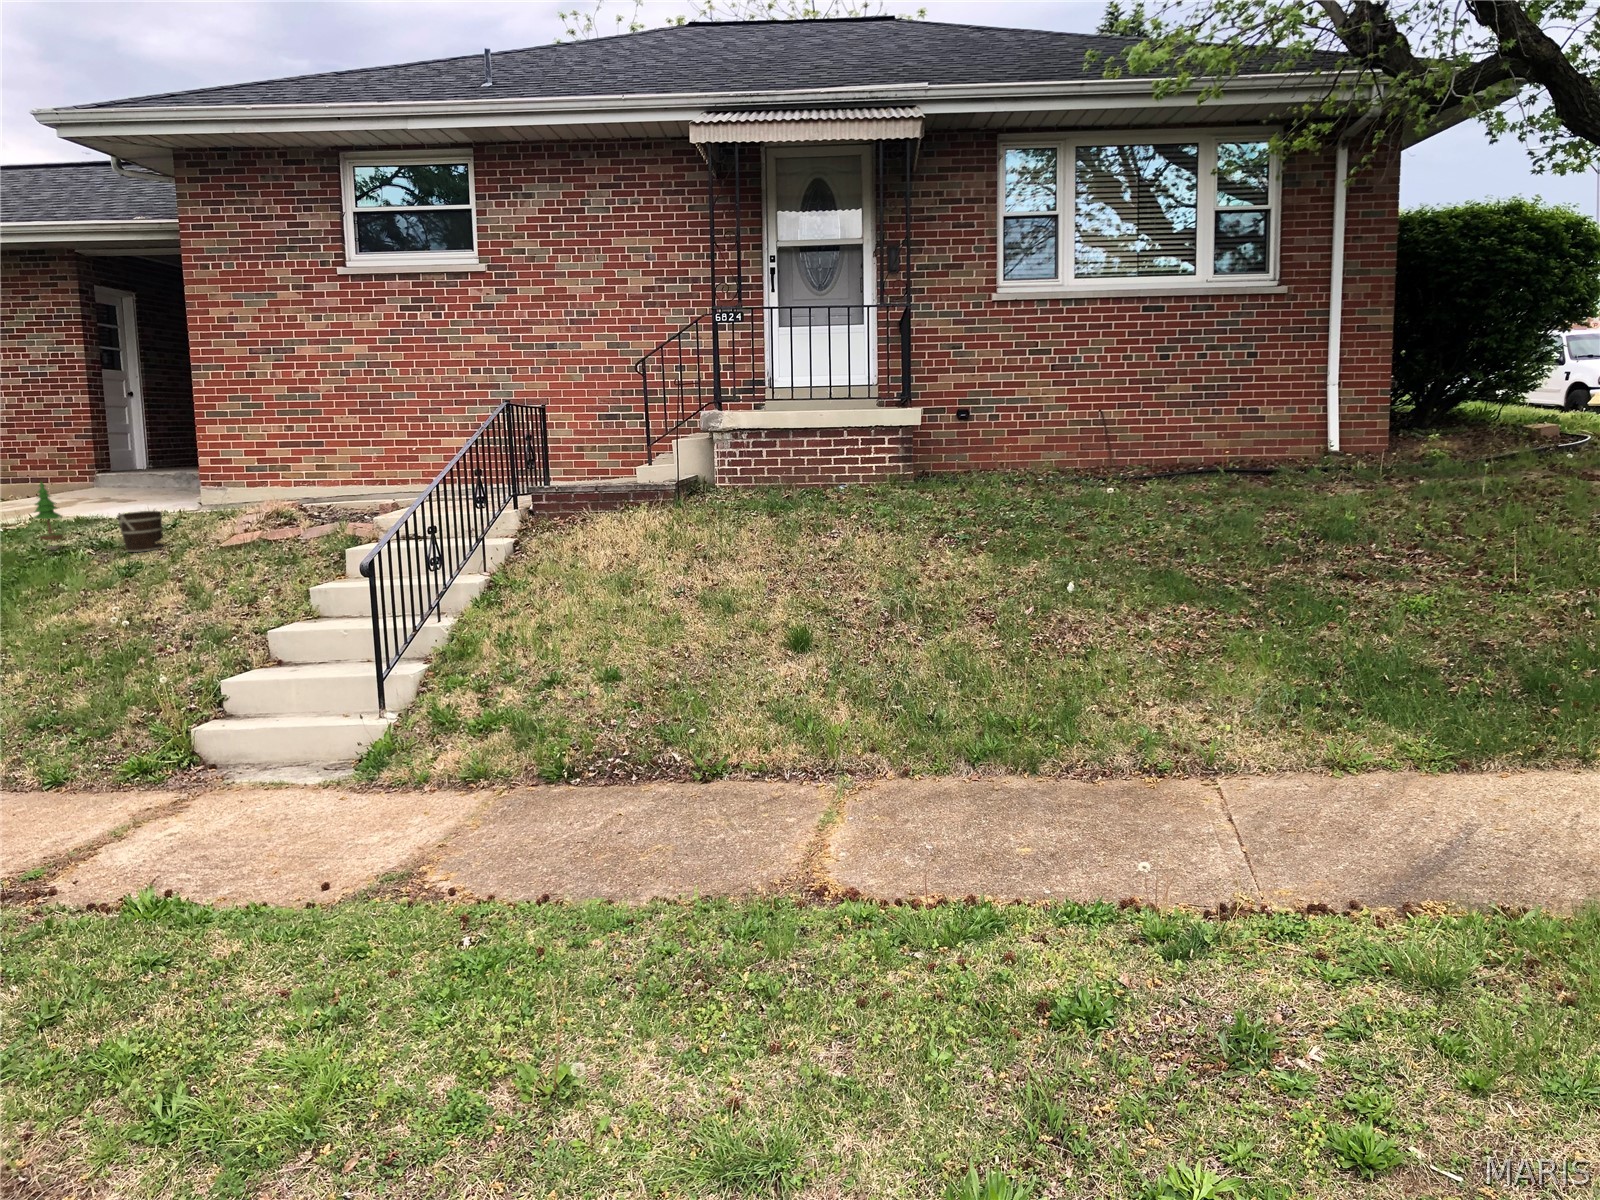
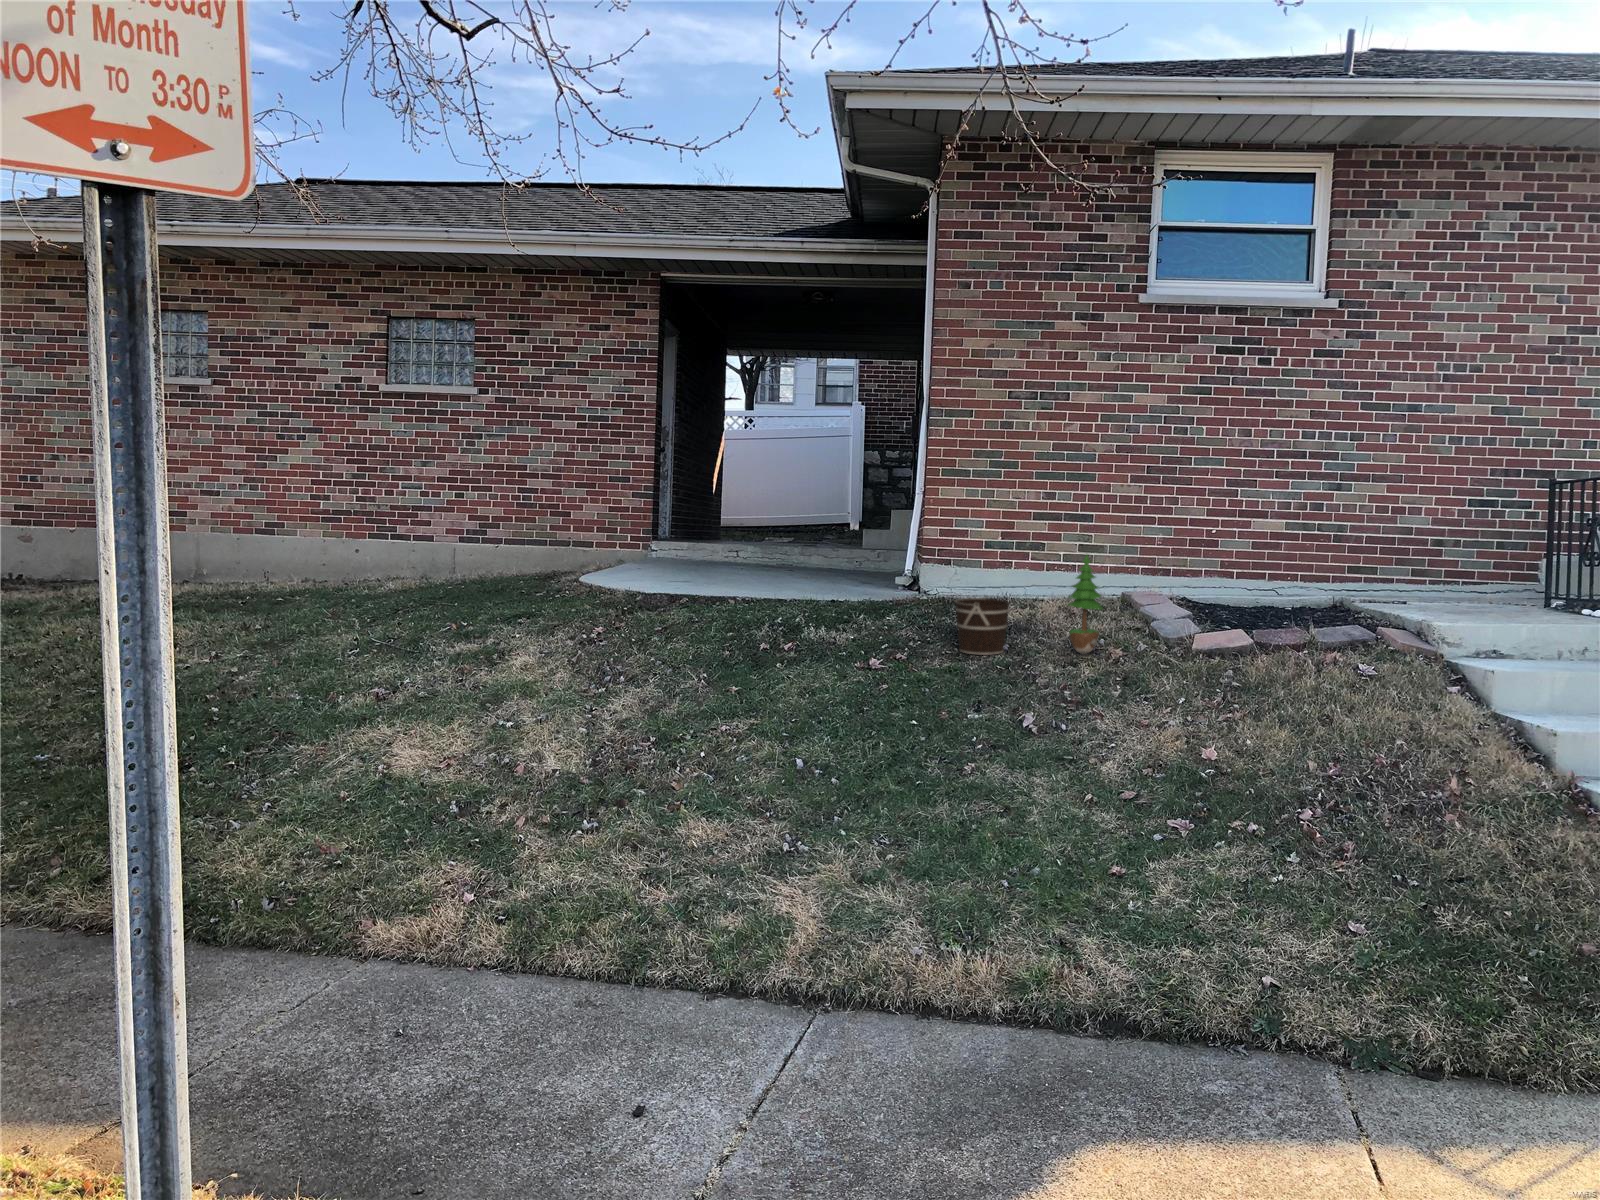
potted tree: present [34,482,63,551] -> present [1068,555,1103,655]

